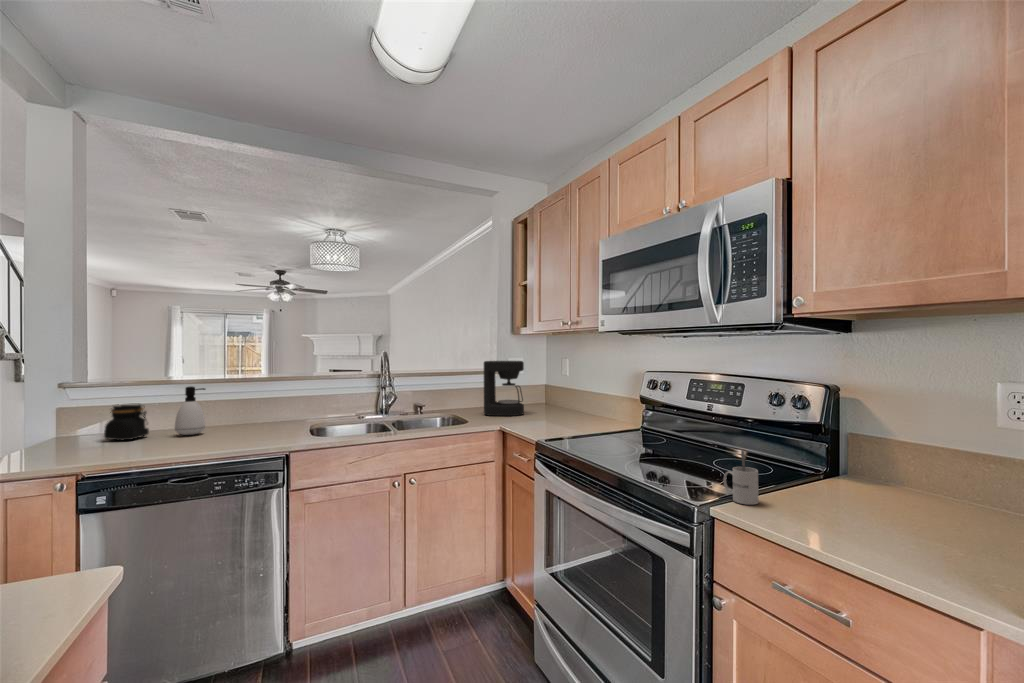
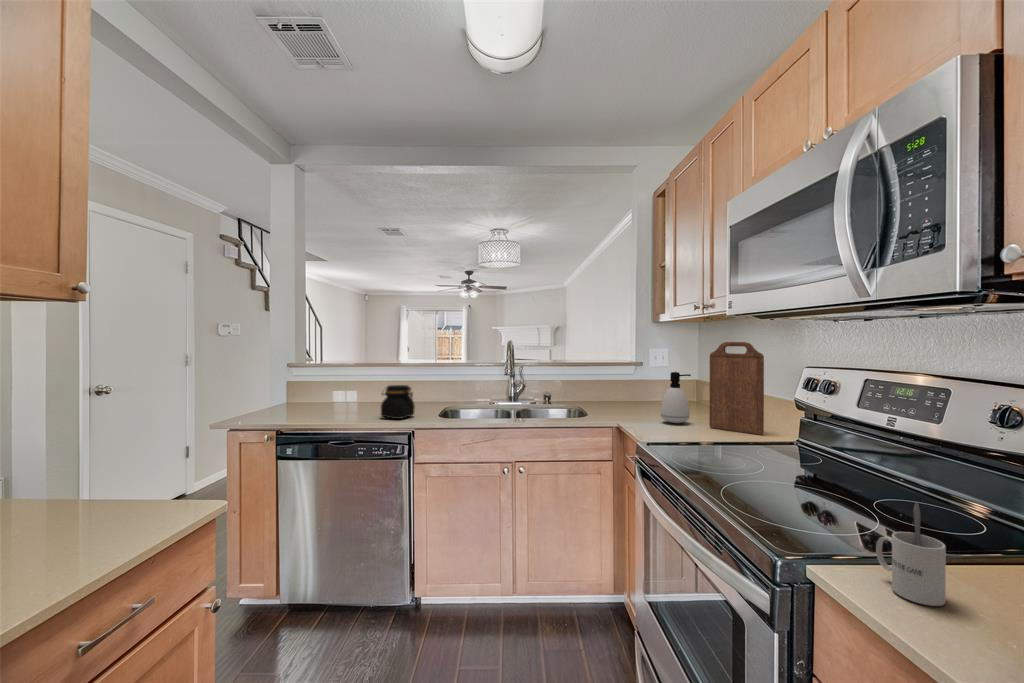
cutting board: none [575,352,617,427] -> present [709,342,764,435]
coffee maker: present [484,361,524,416] -> none [613,351,658,412]
soap dispenser: present [175,386,205,435] -> present [661,372,691,423]
jar: present [104,404,149,440] -> present [381,385,415,419]

